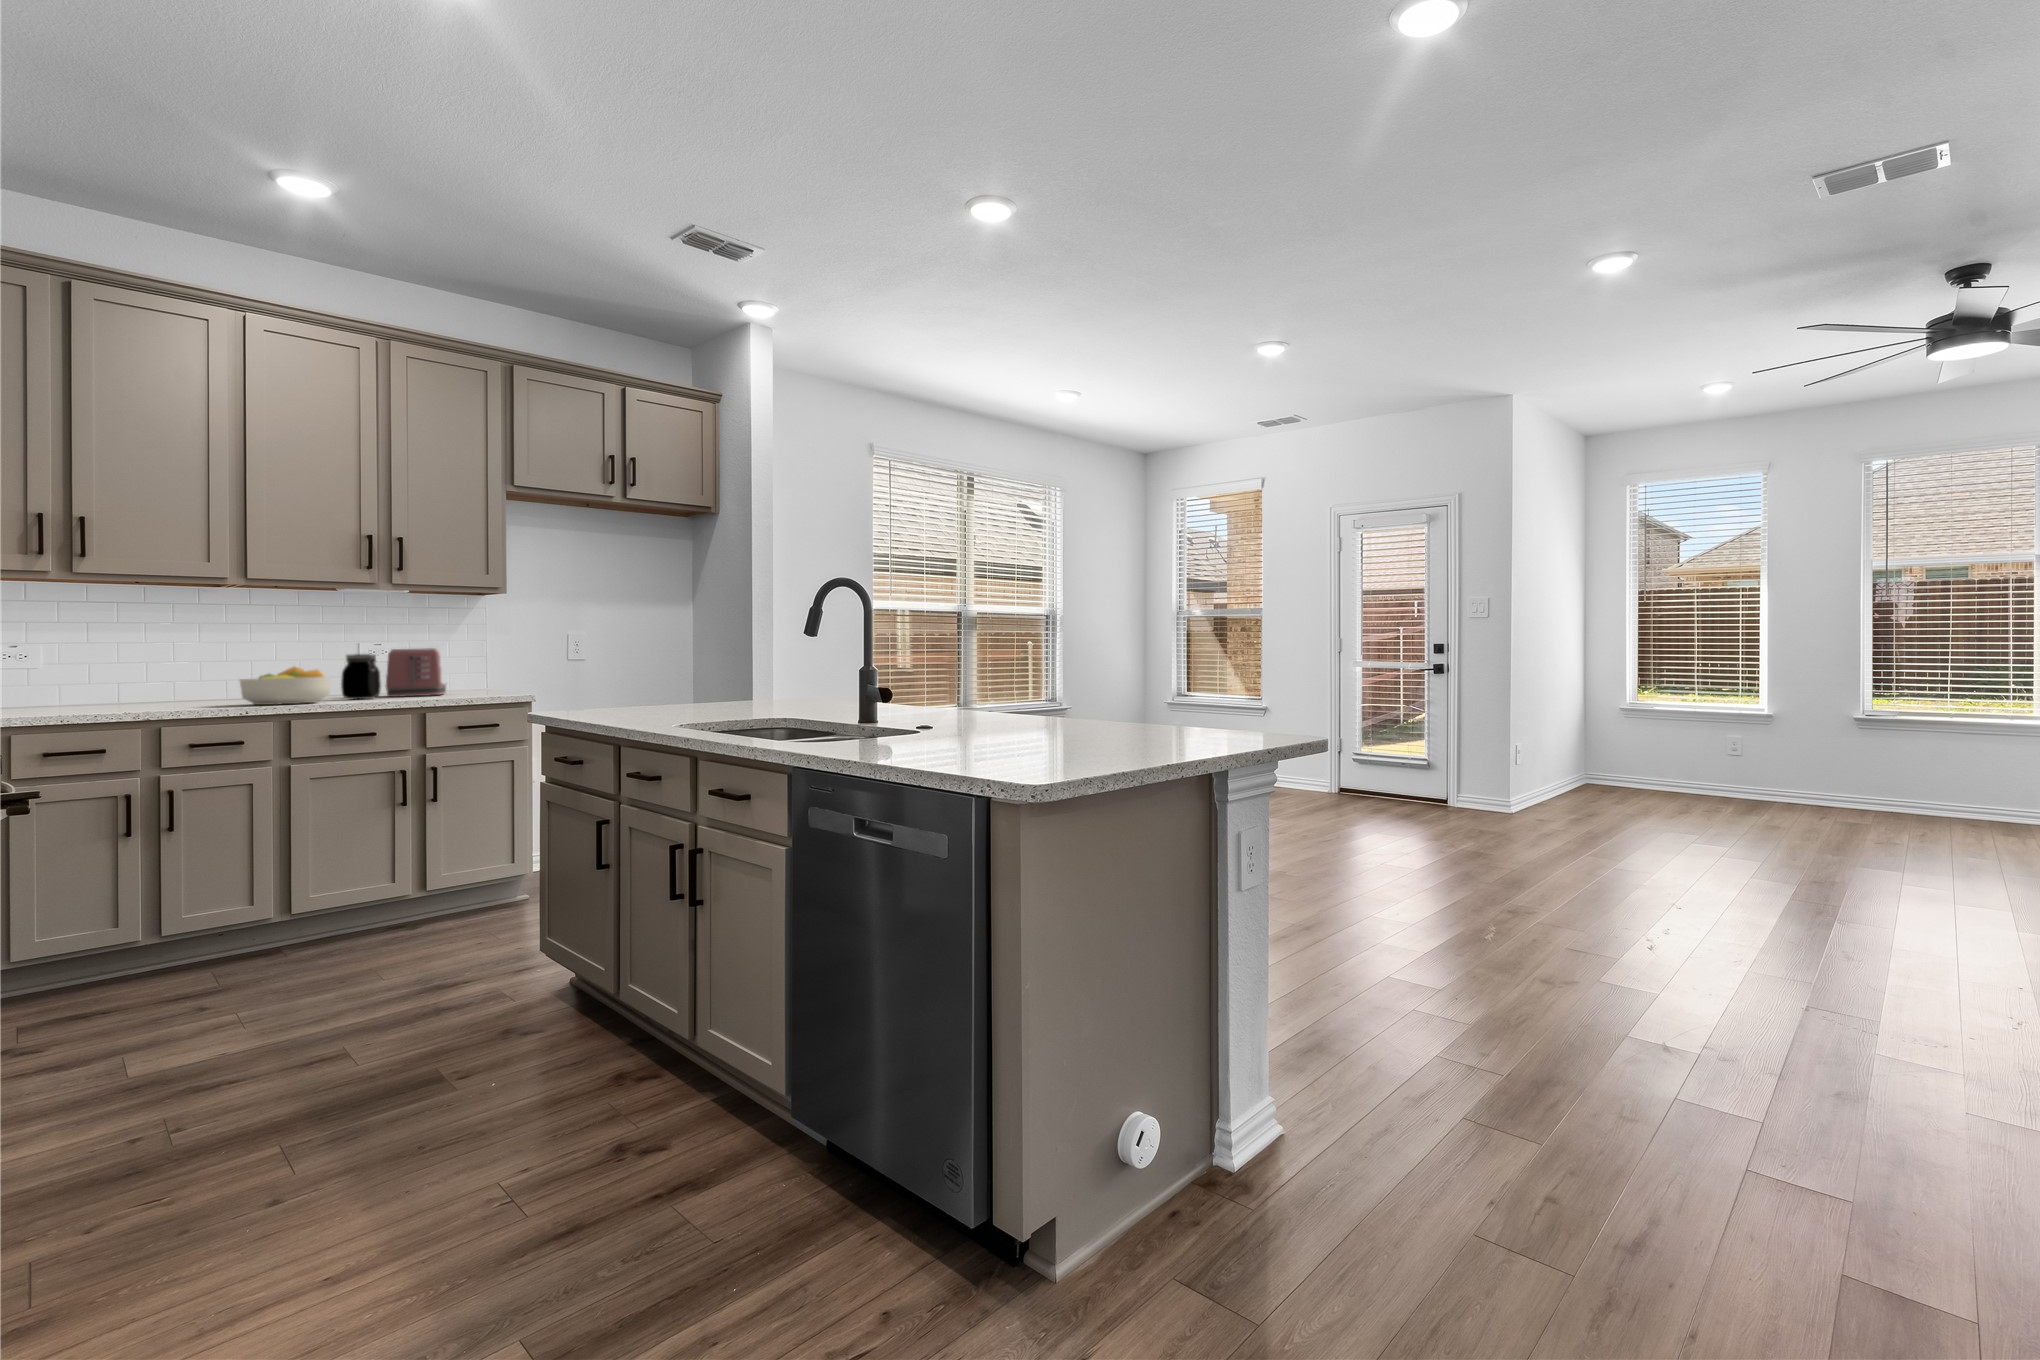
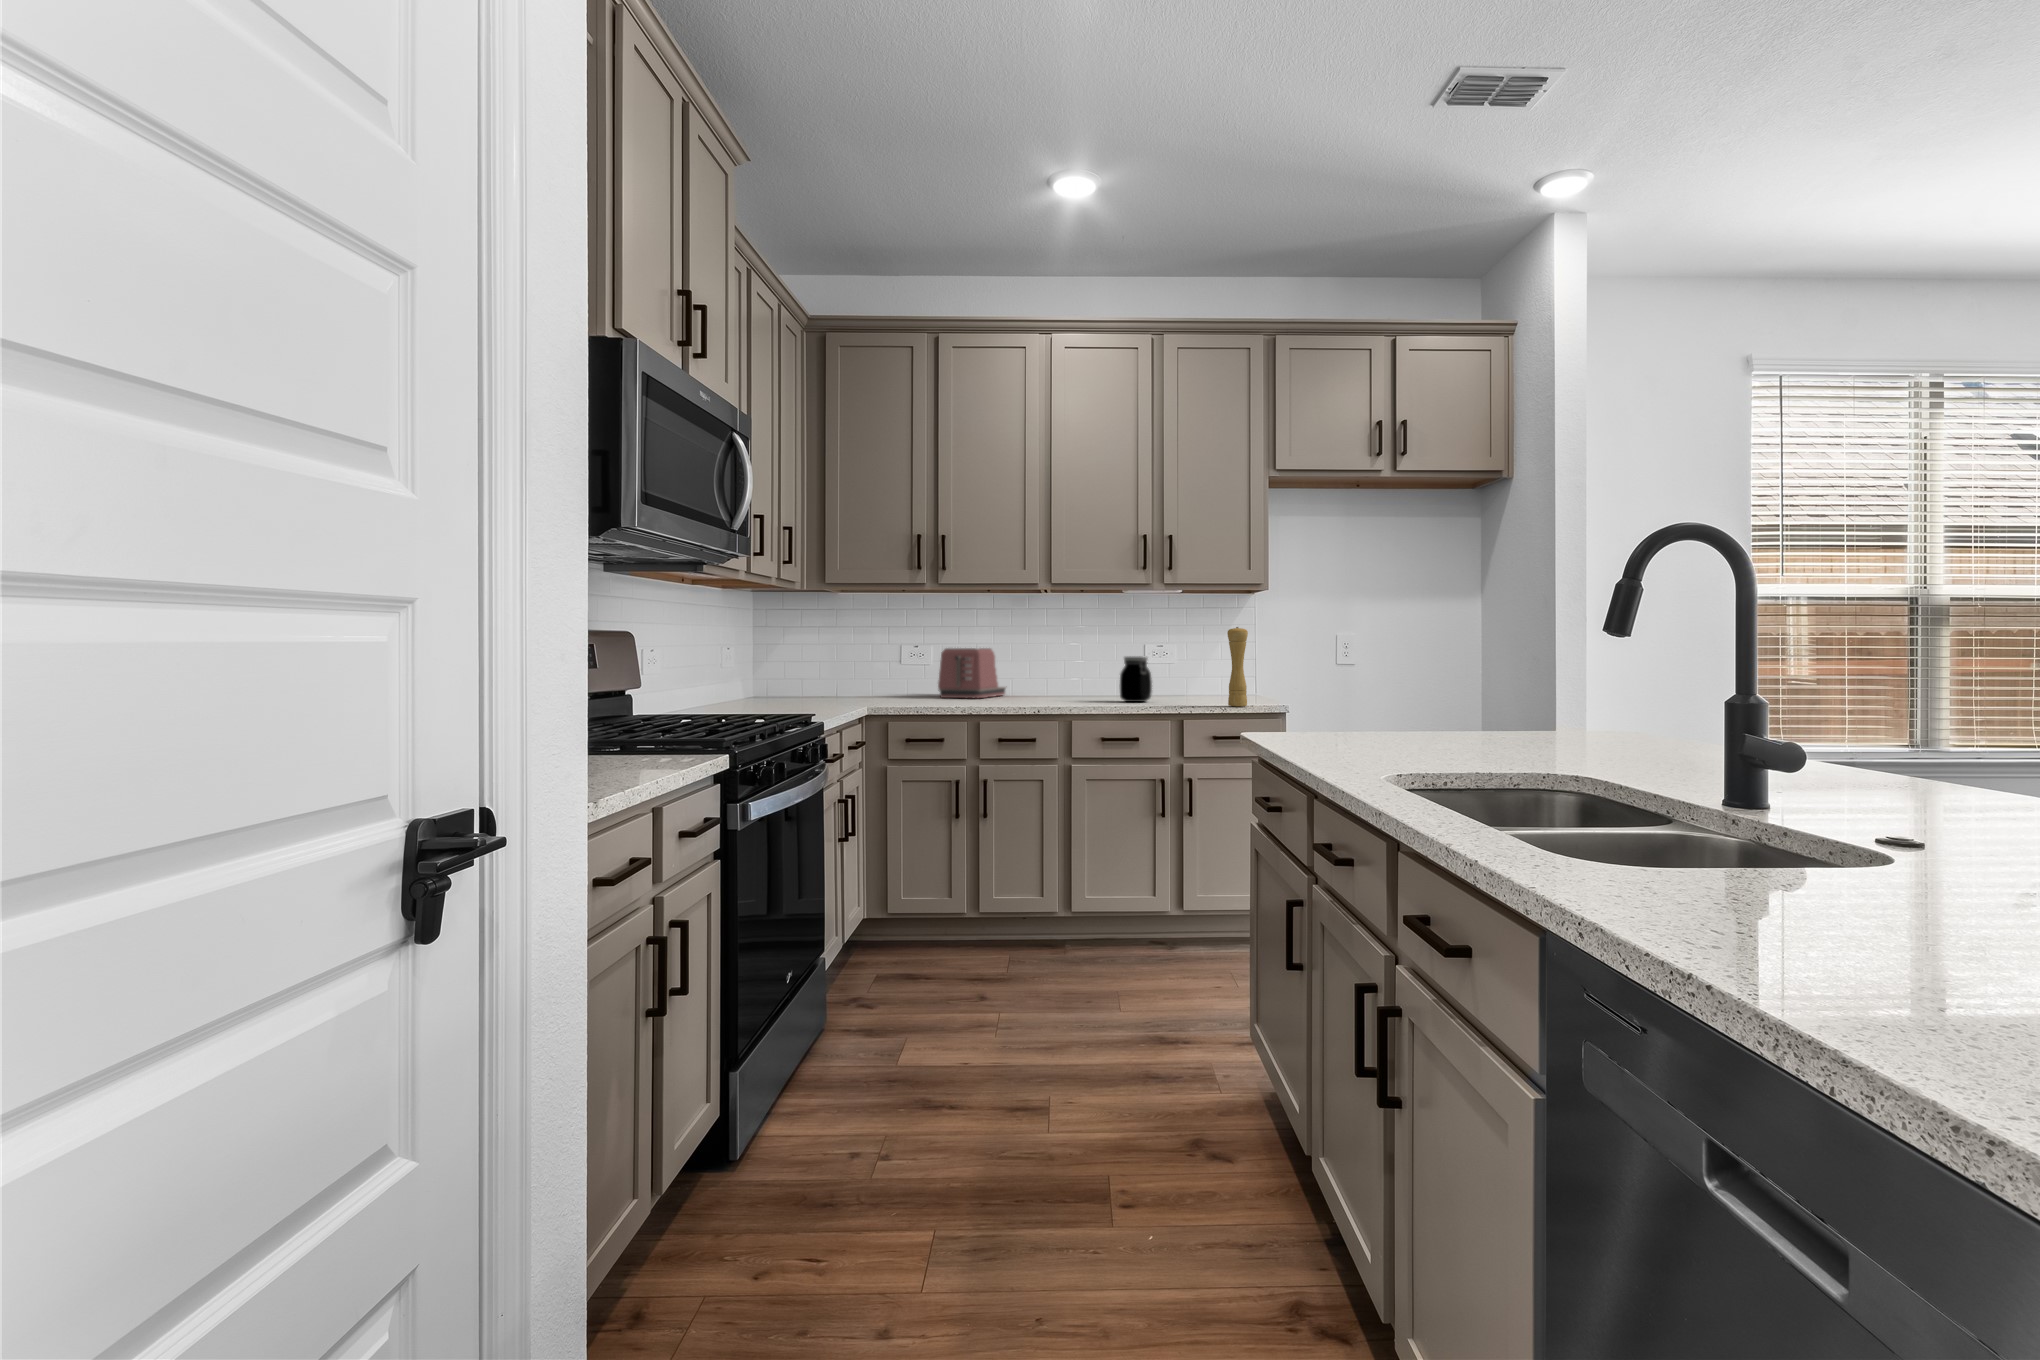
pepper mill: none [473,624,495,696] -> present [1227,627,1248,706]
toaster: present [386,648,446,697] -> present [938,648,1006,698]
fruit bowl: present [240,667,331,705] -> none [1037,668,1104,707]

